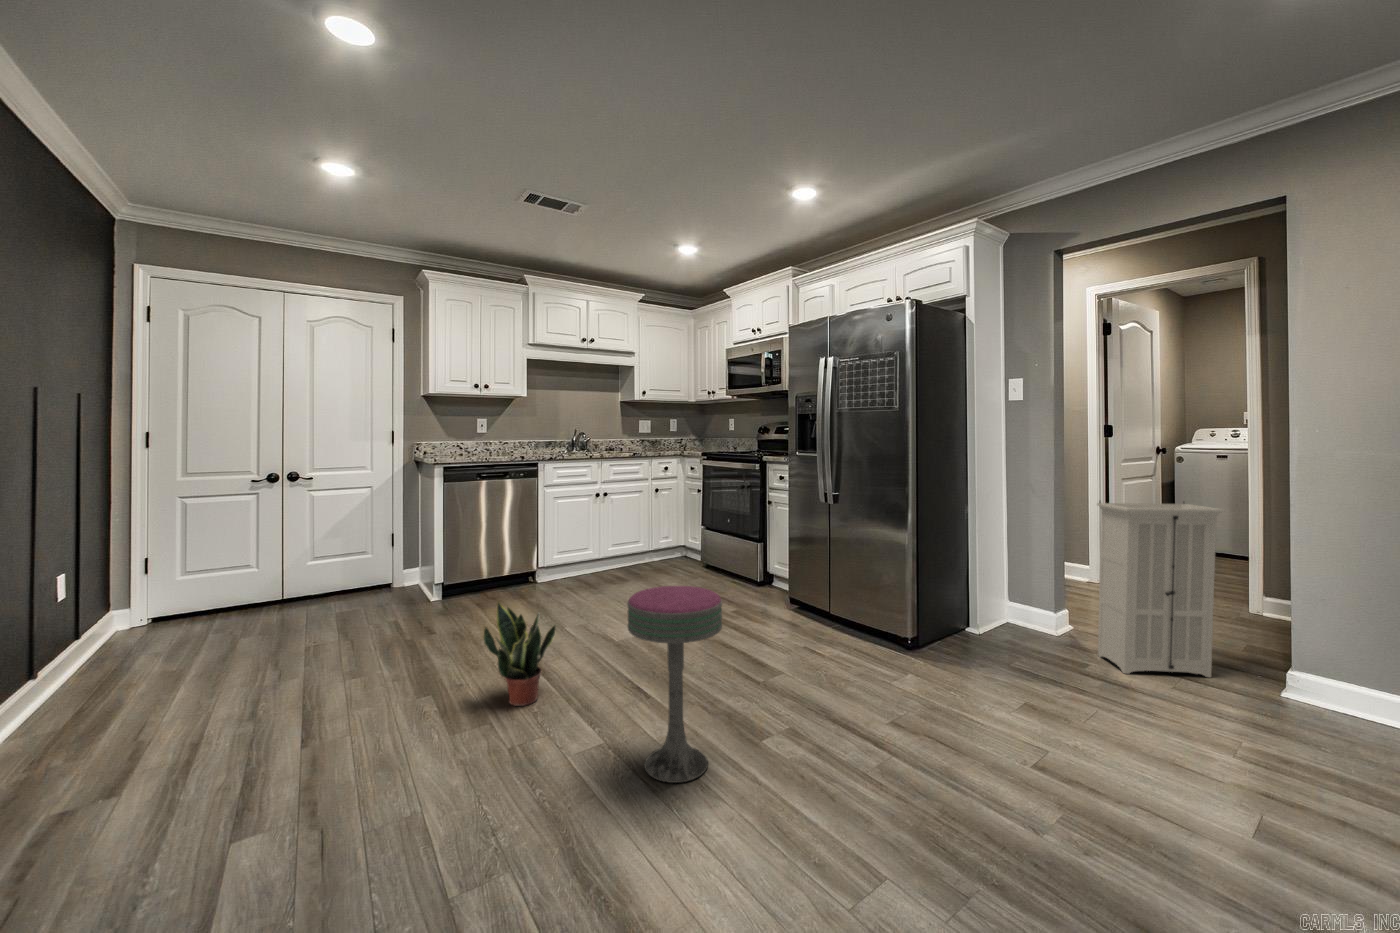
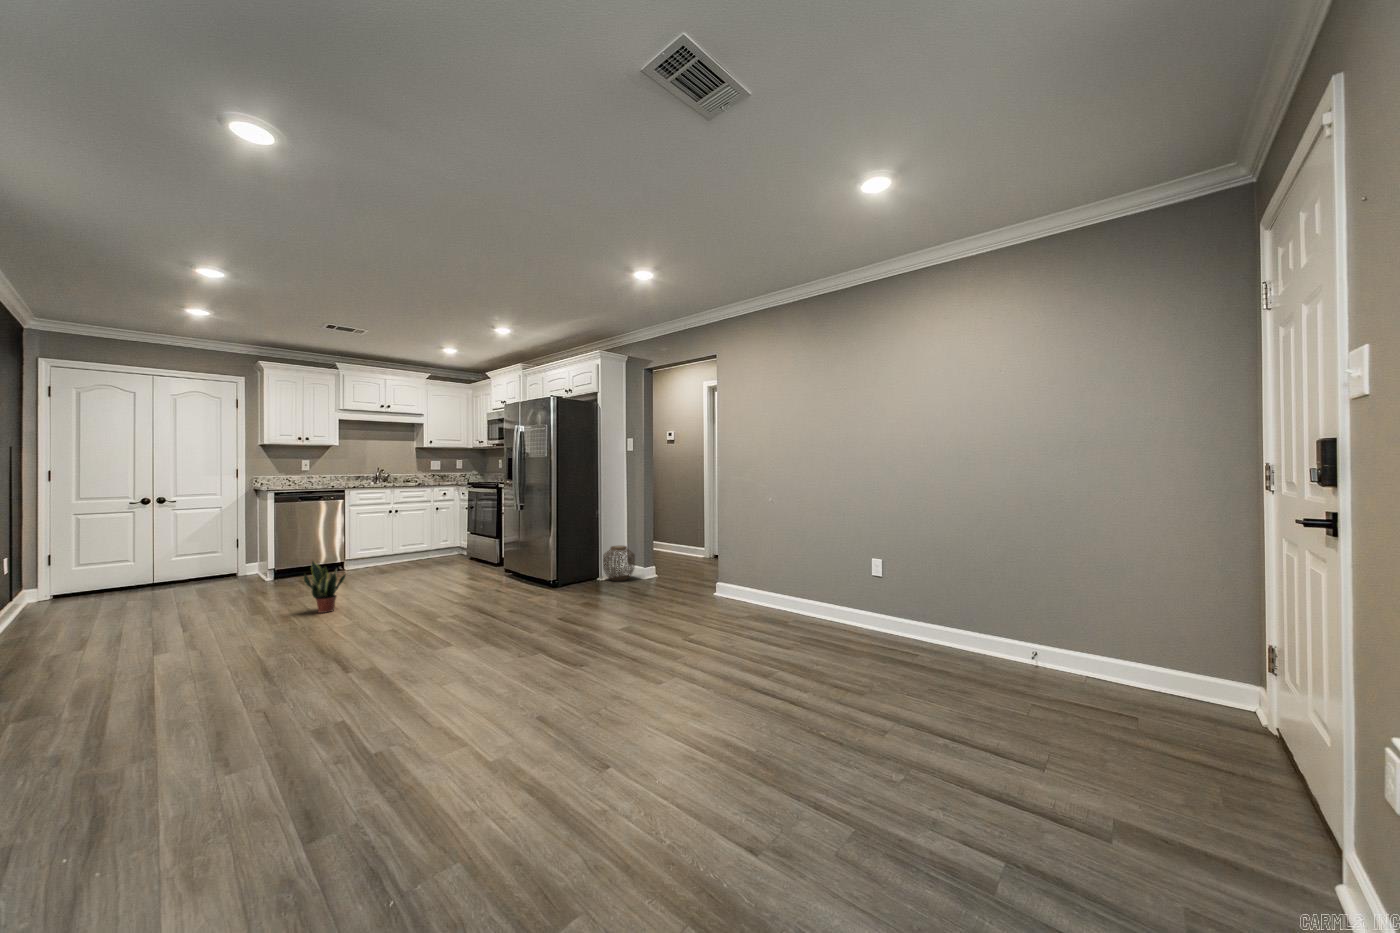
storage cabinet: present [1097,502,1225,677] -> none [644,506,685,587]
woven basket: none [988,573,1058,645] -> present [603,546,635,581]
bar stool: present [627,586,722,783] -> none [374,545,420,625]

